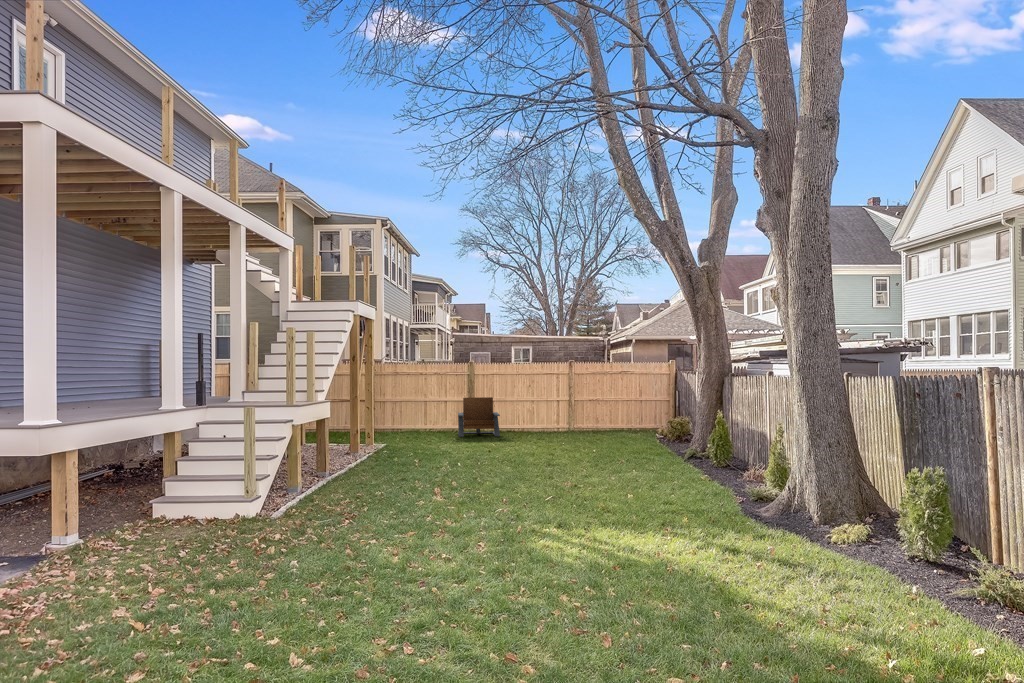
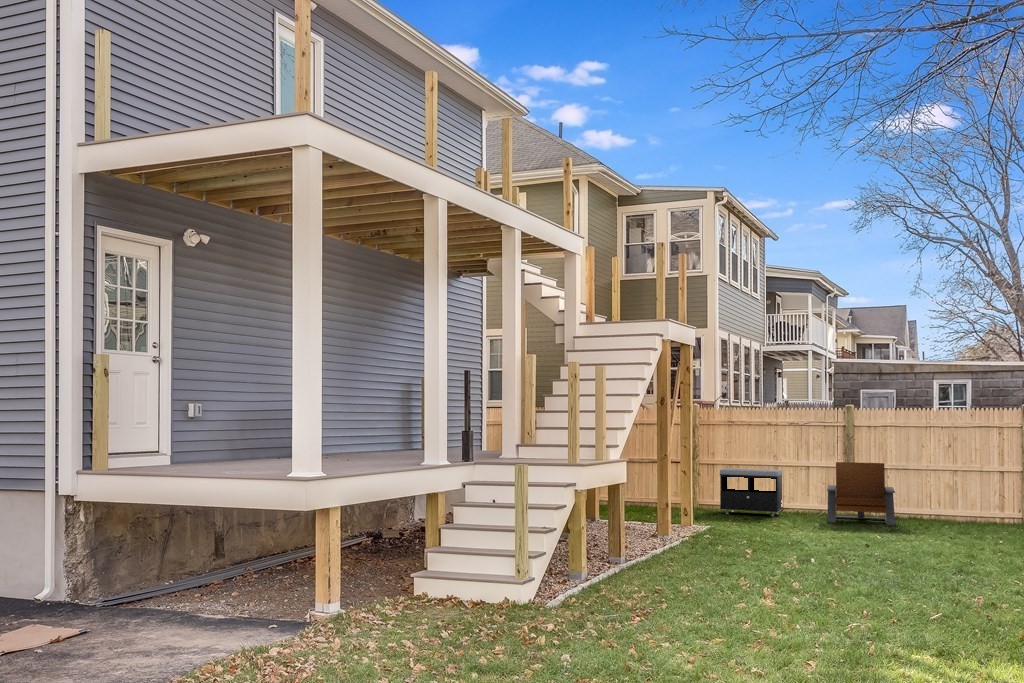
storage bench: none [388,404,430,435] -> present [720,468,783,516]

